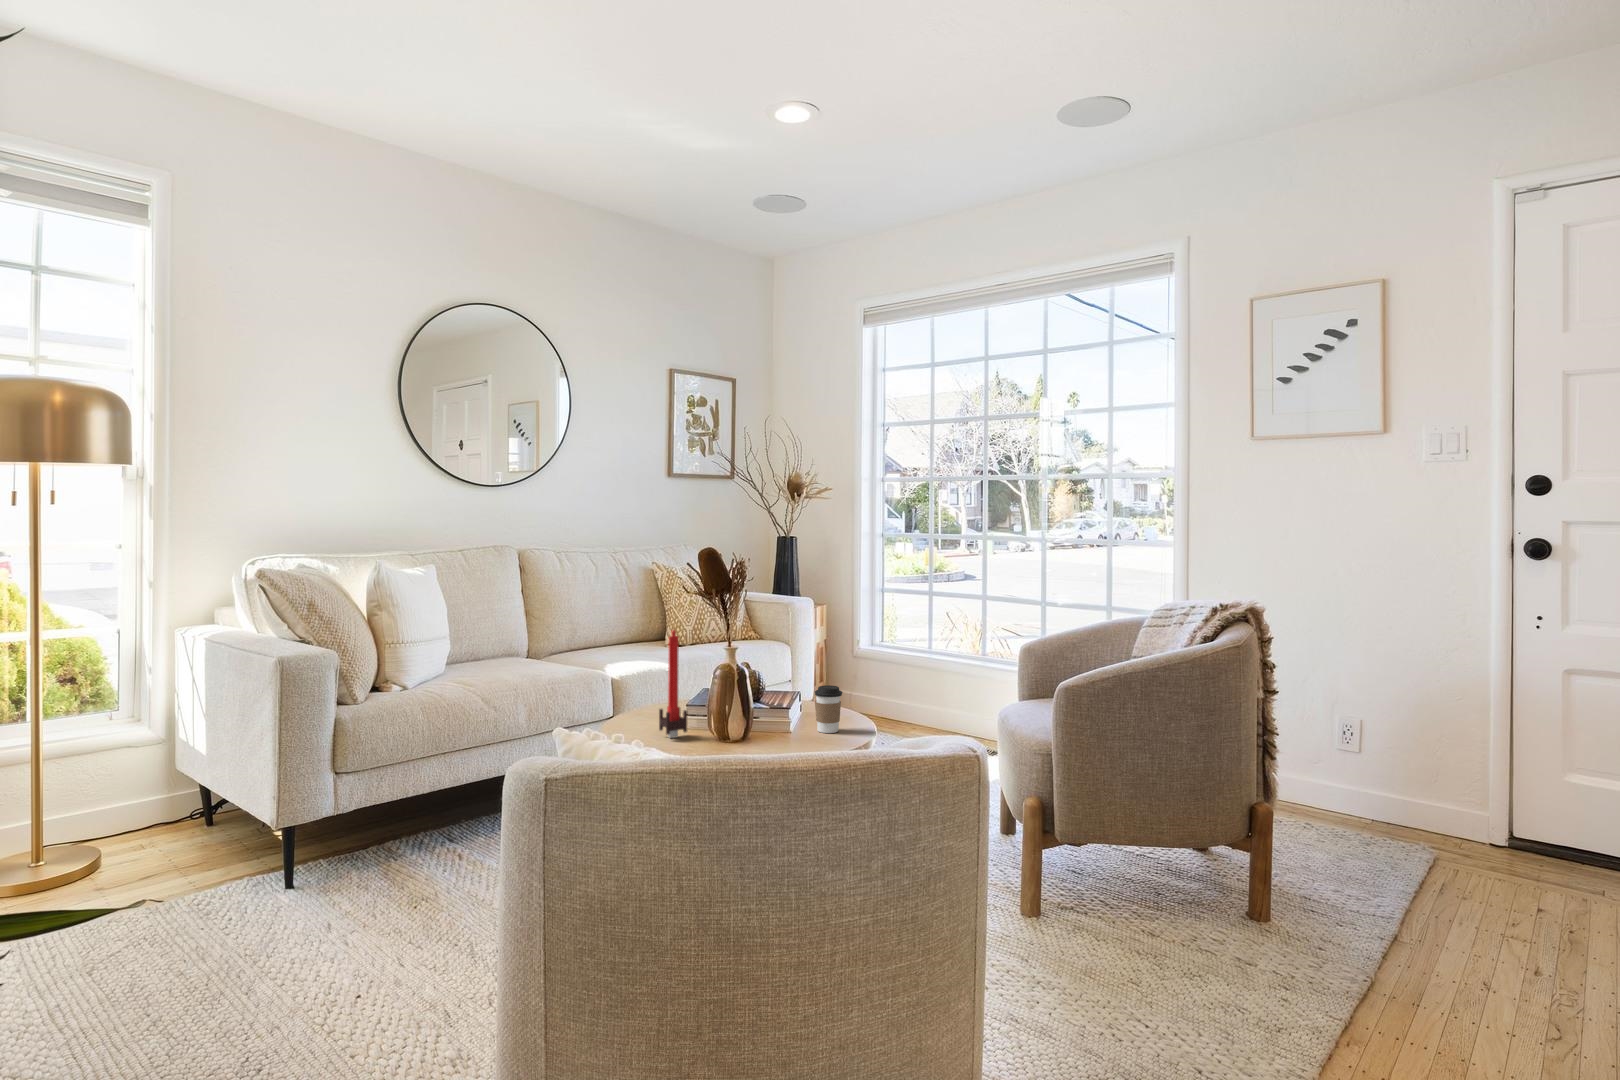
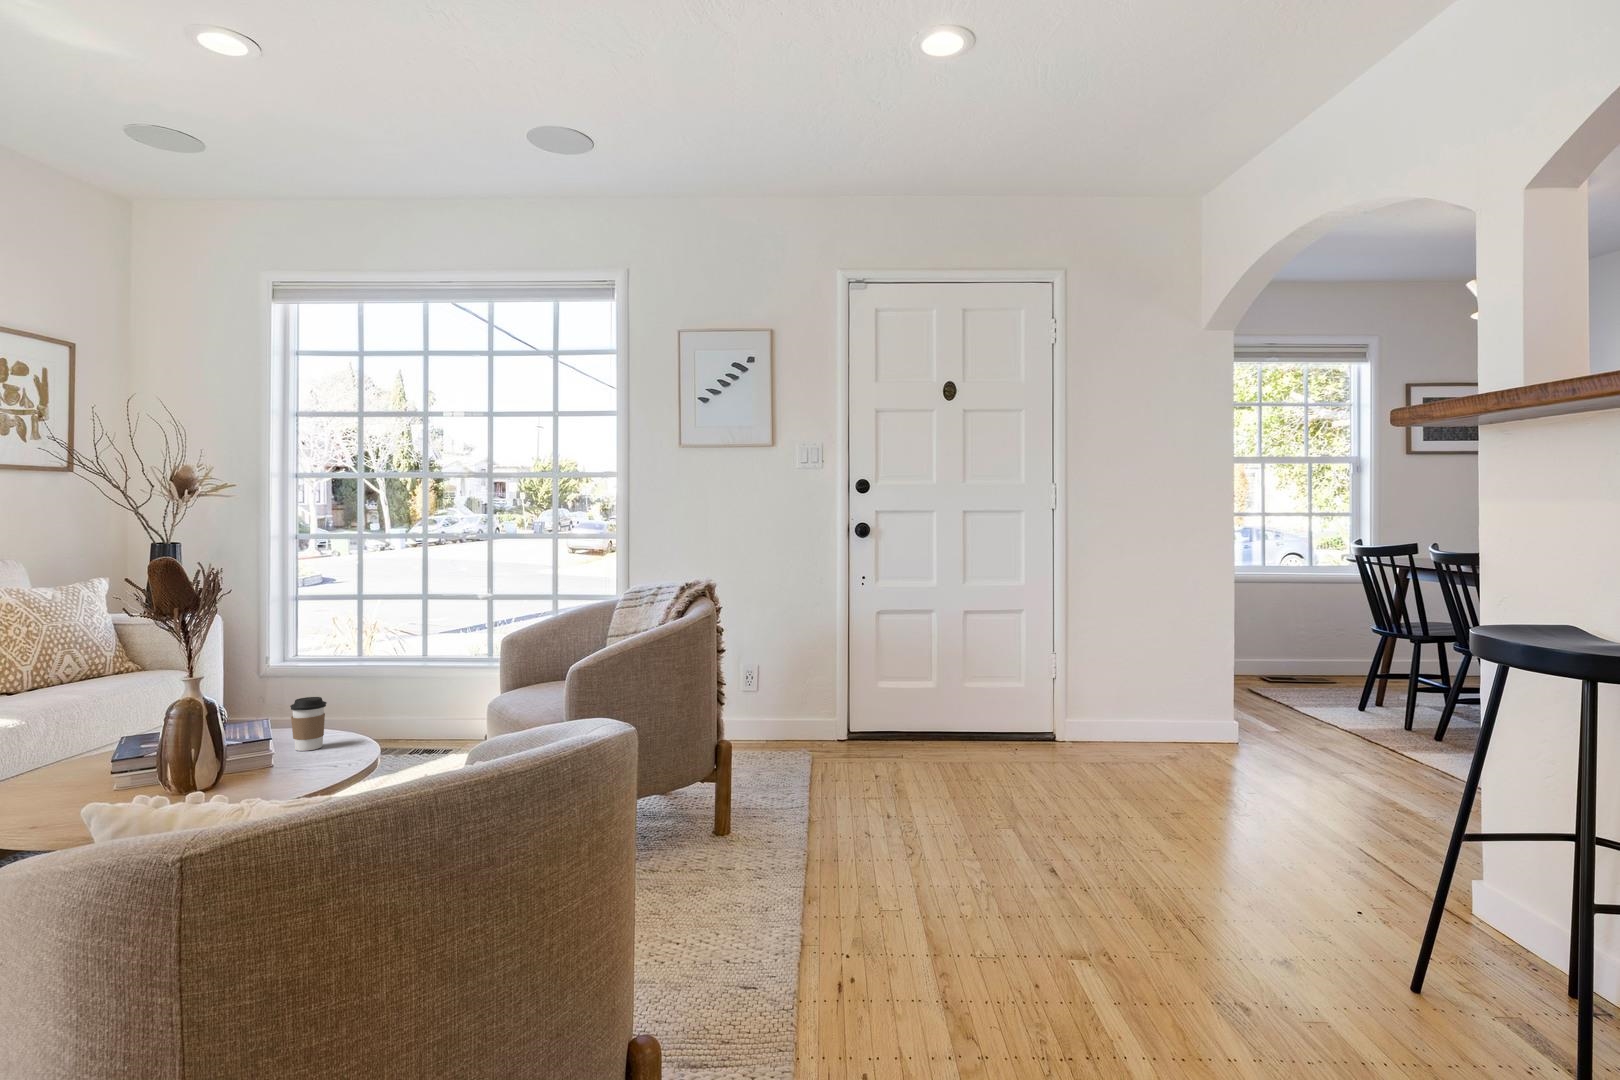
candle: present [659,630,687,738] -> none [67,651,117,791]

